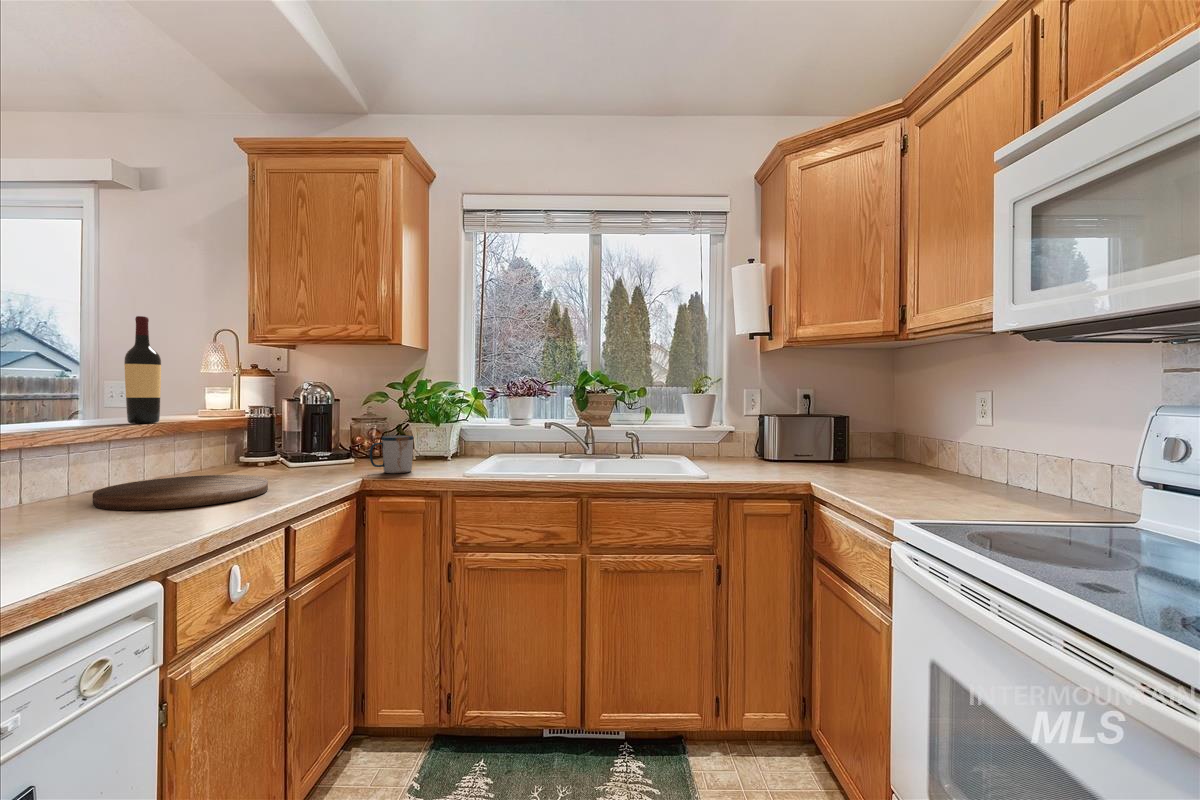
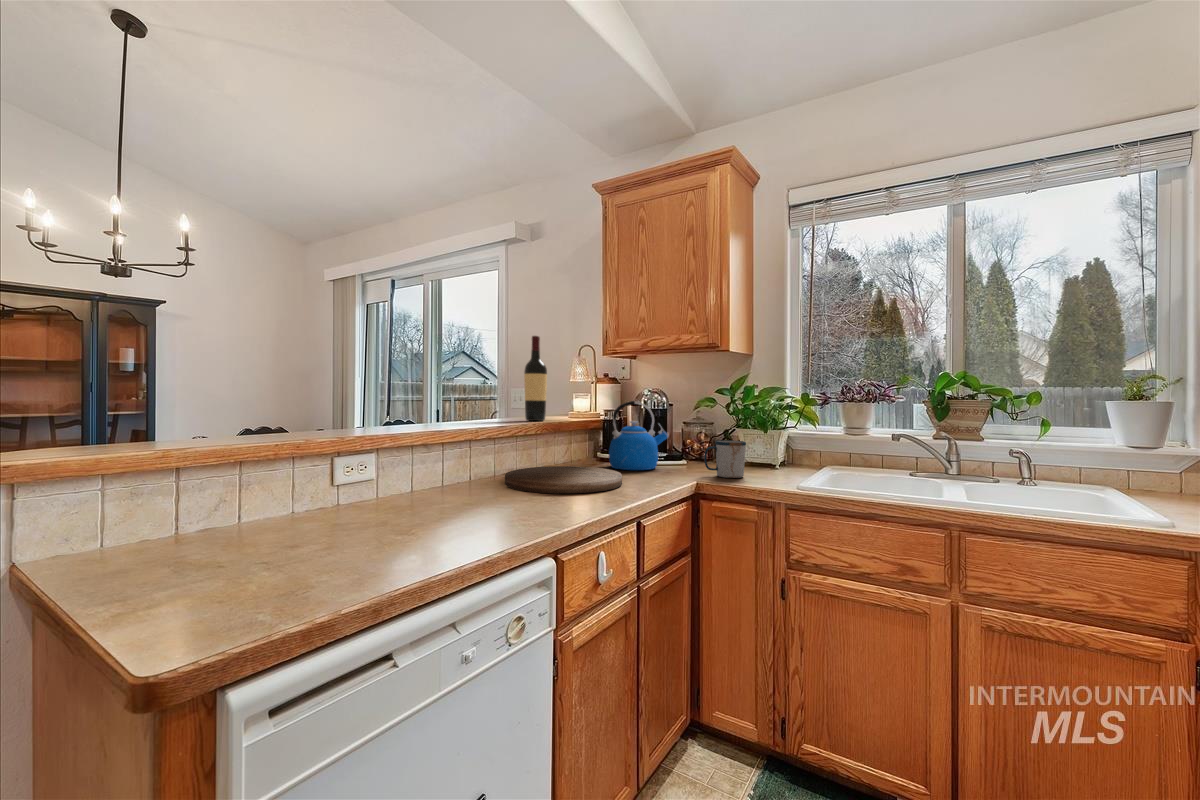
kettle: none [255,396,331,474] -> present [609,401,668,470]

